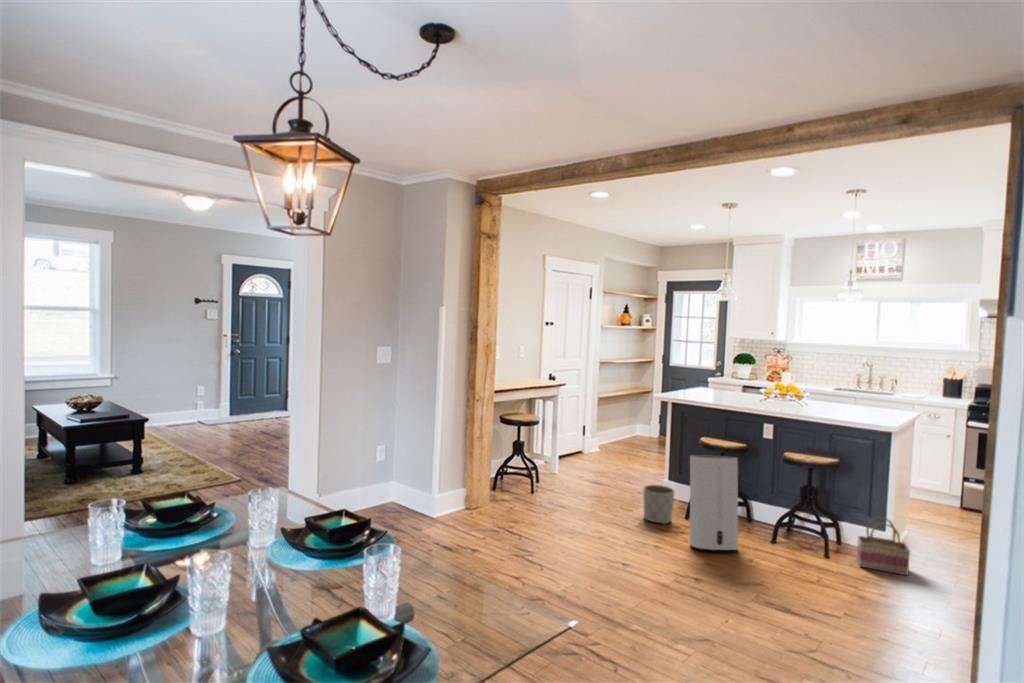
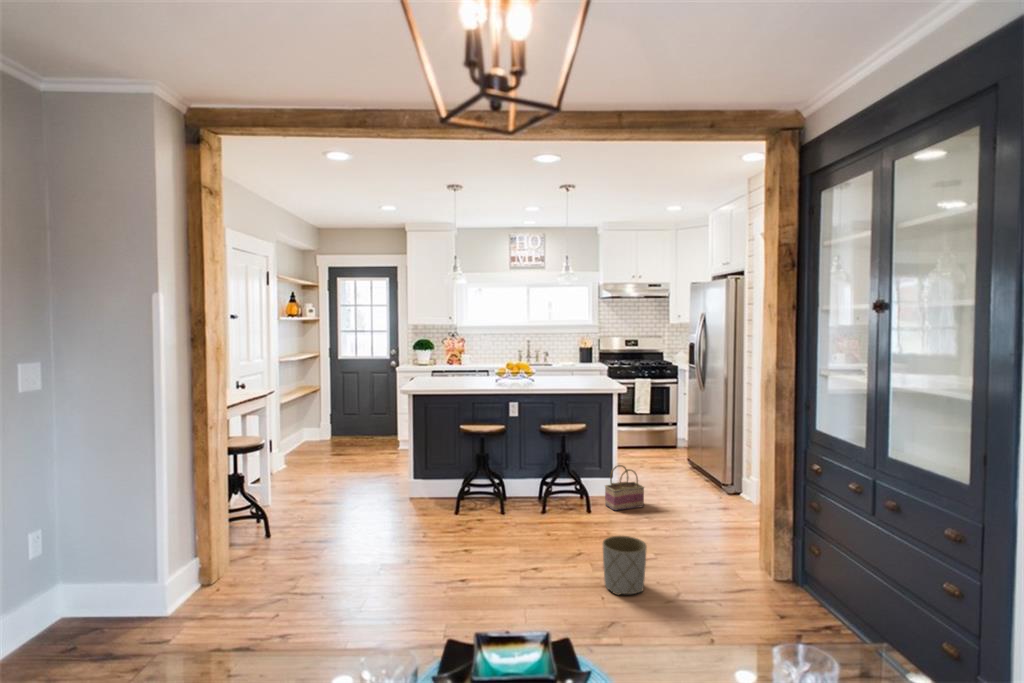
air purifier: present [690,455,738,550] -> none [481,439,532,538]
planter: present [643,485,674,524] -> present [603,536,647,595]

